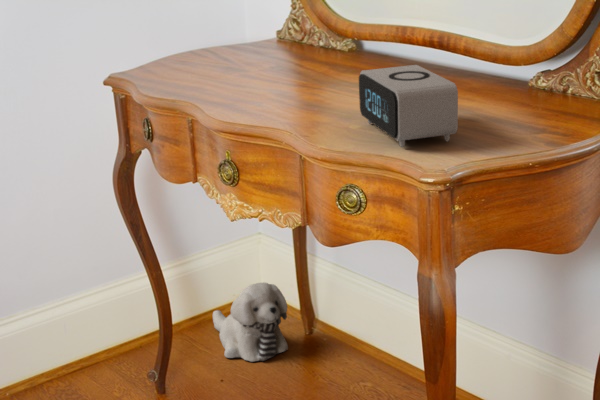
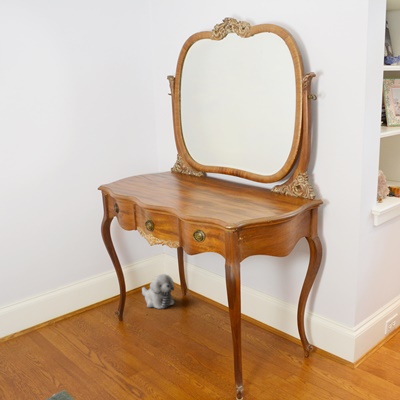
alarm clock: present [359,65,458,147] -> none [202,183,241,215]

